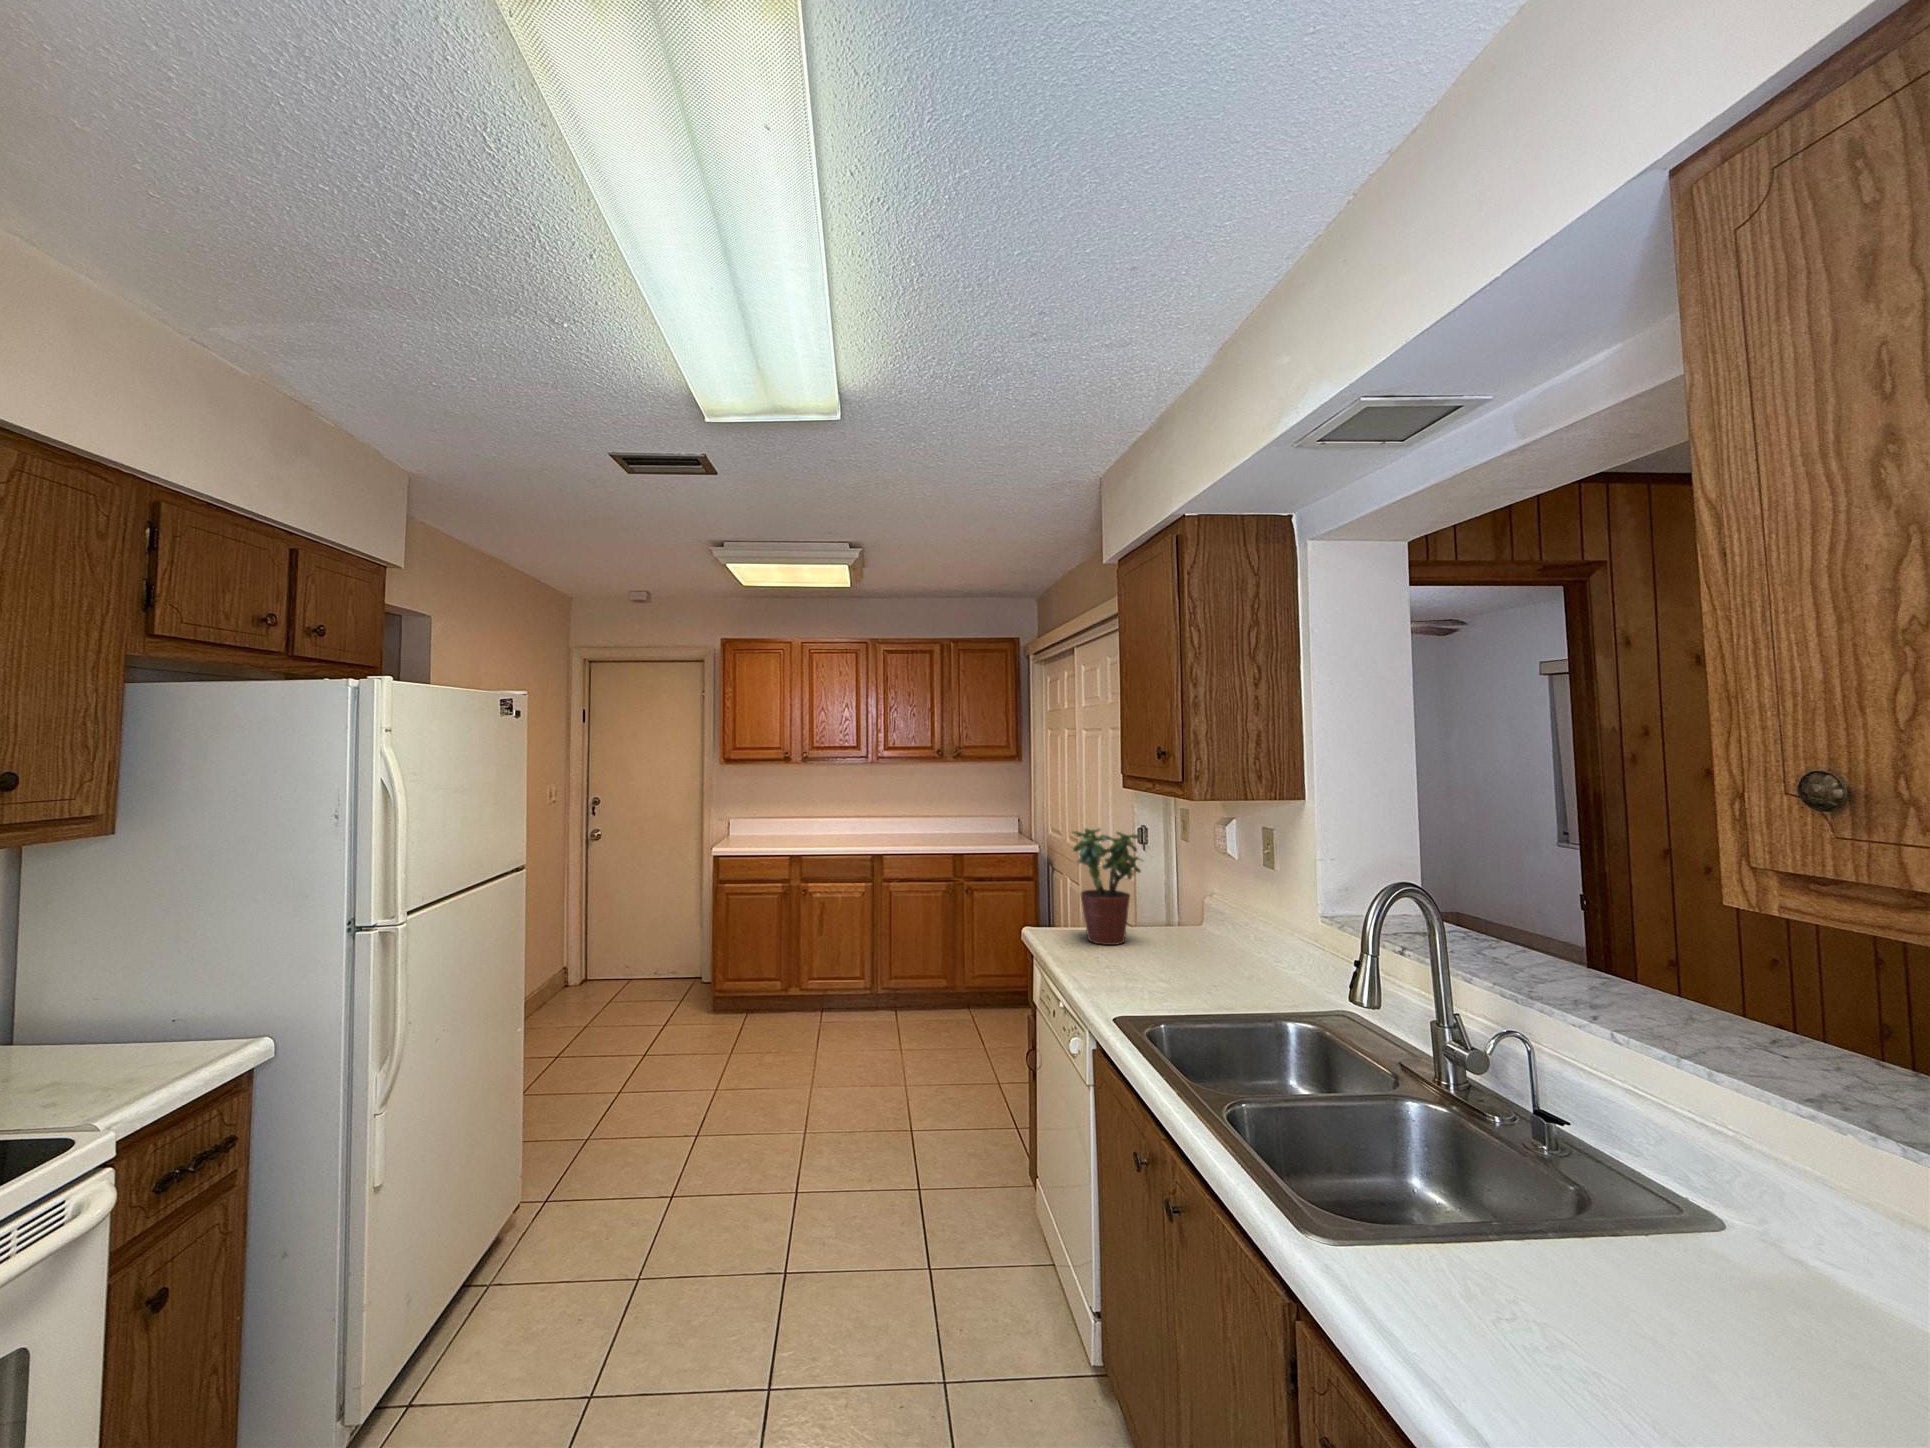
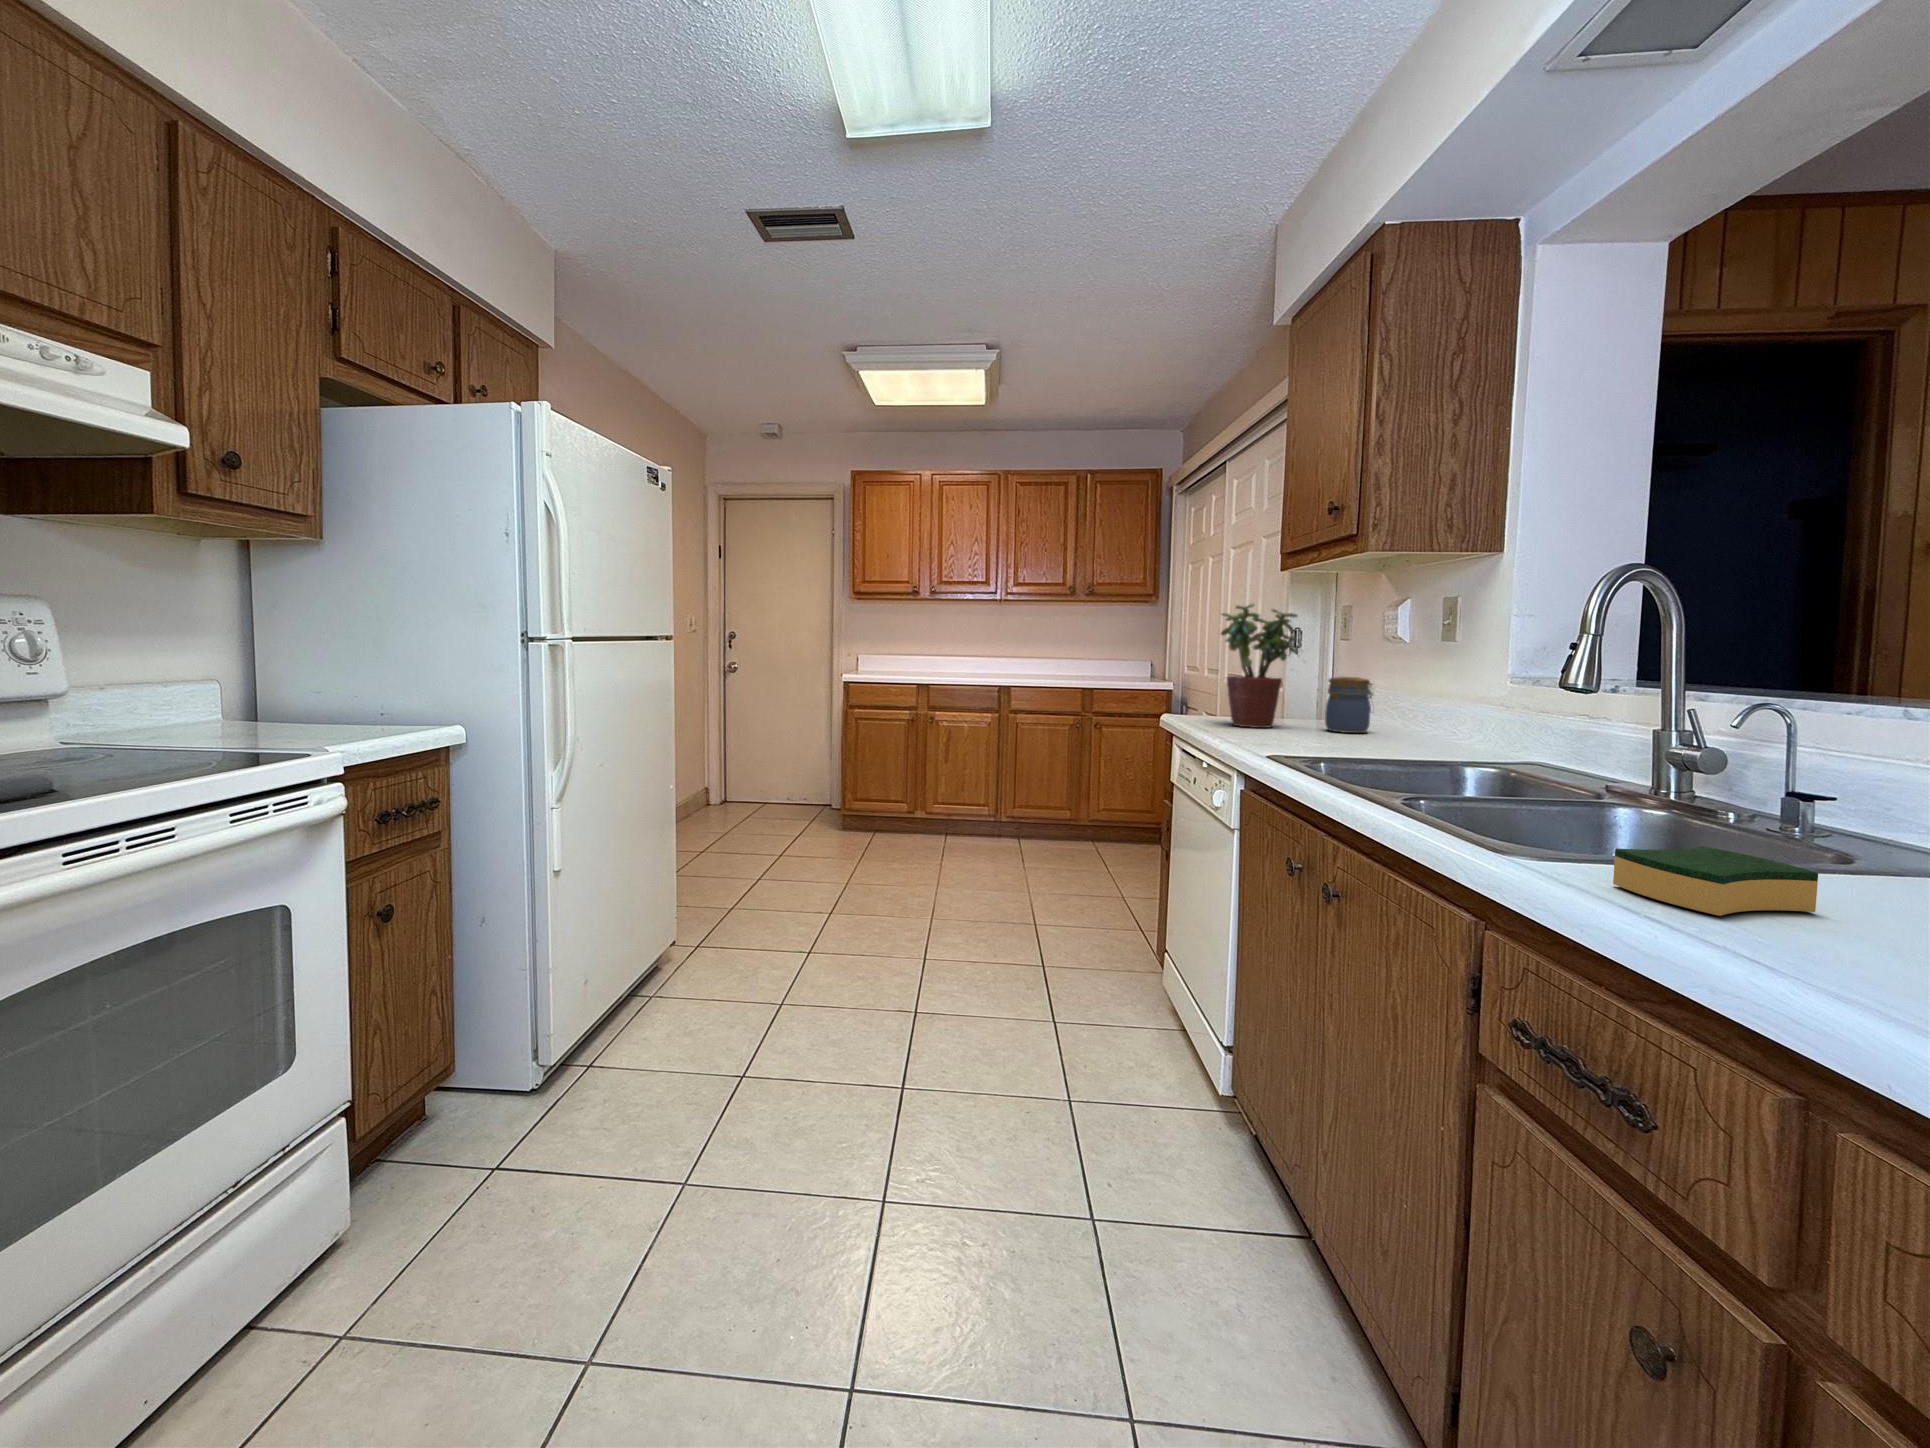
jar: none [1170,893,1212,950] -> present [1325,677,1373,733]
sponge: none [1396,1240,1553,1352] -> present [1613,846,1818,916]

